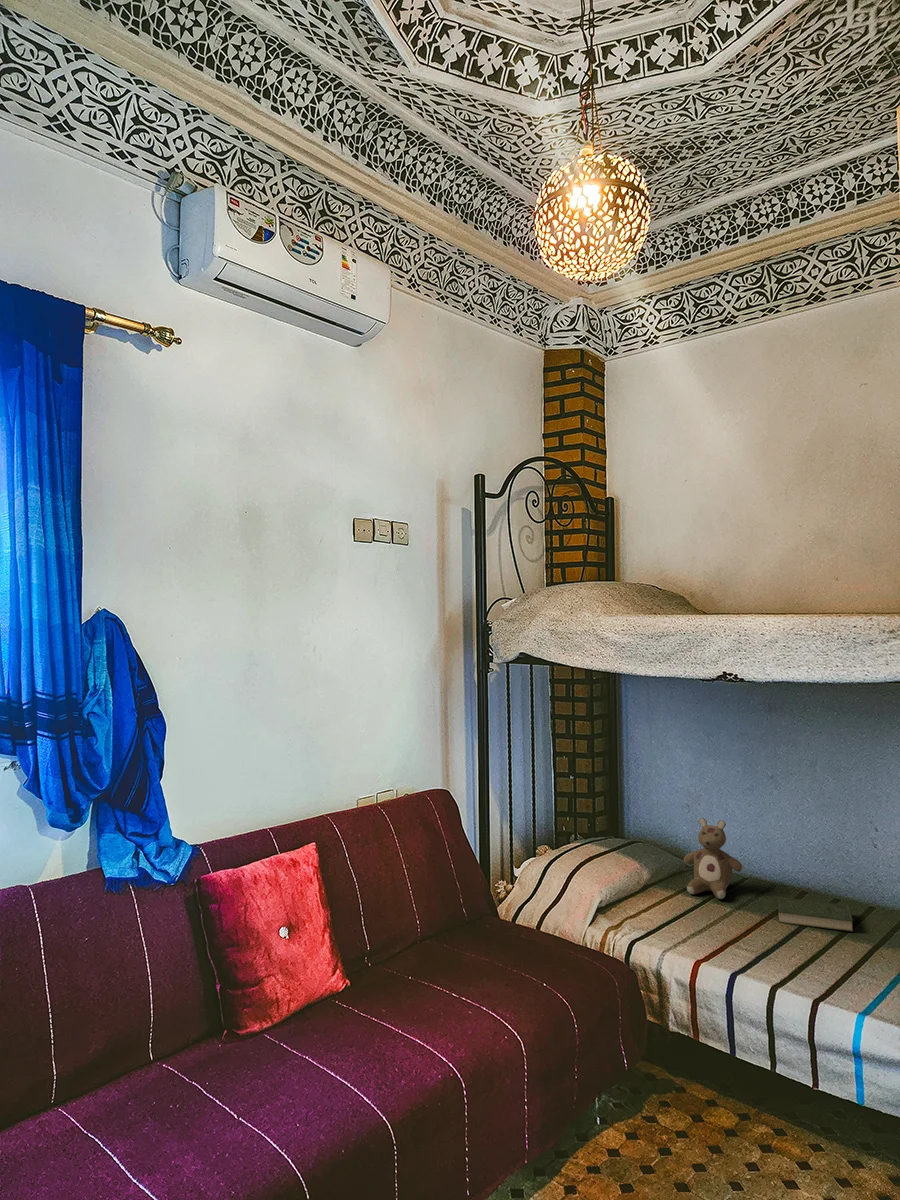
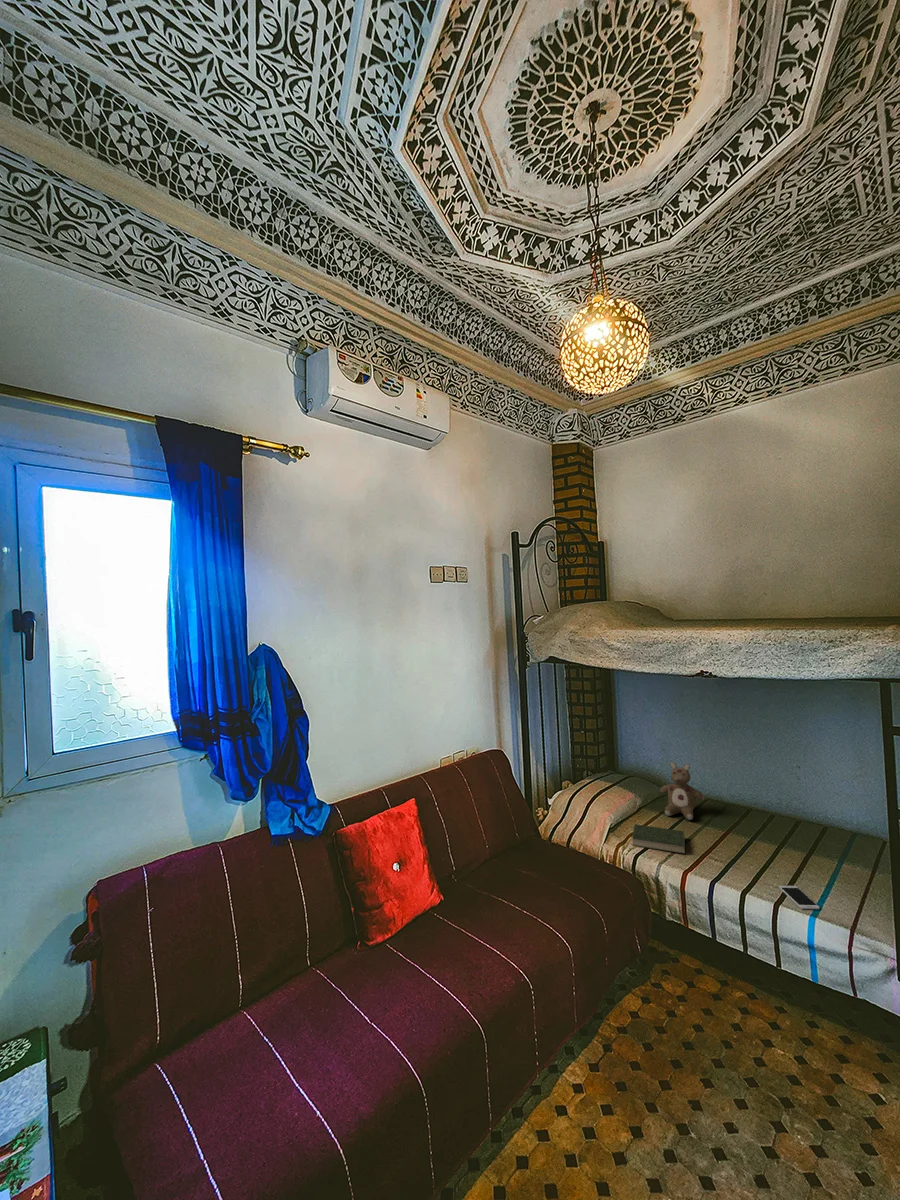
book: present [778,897,853,932] -> present [632,824,685,854]
smartphone: none [823,973,869,999] -> present [779,886,820,909]

